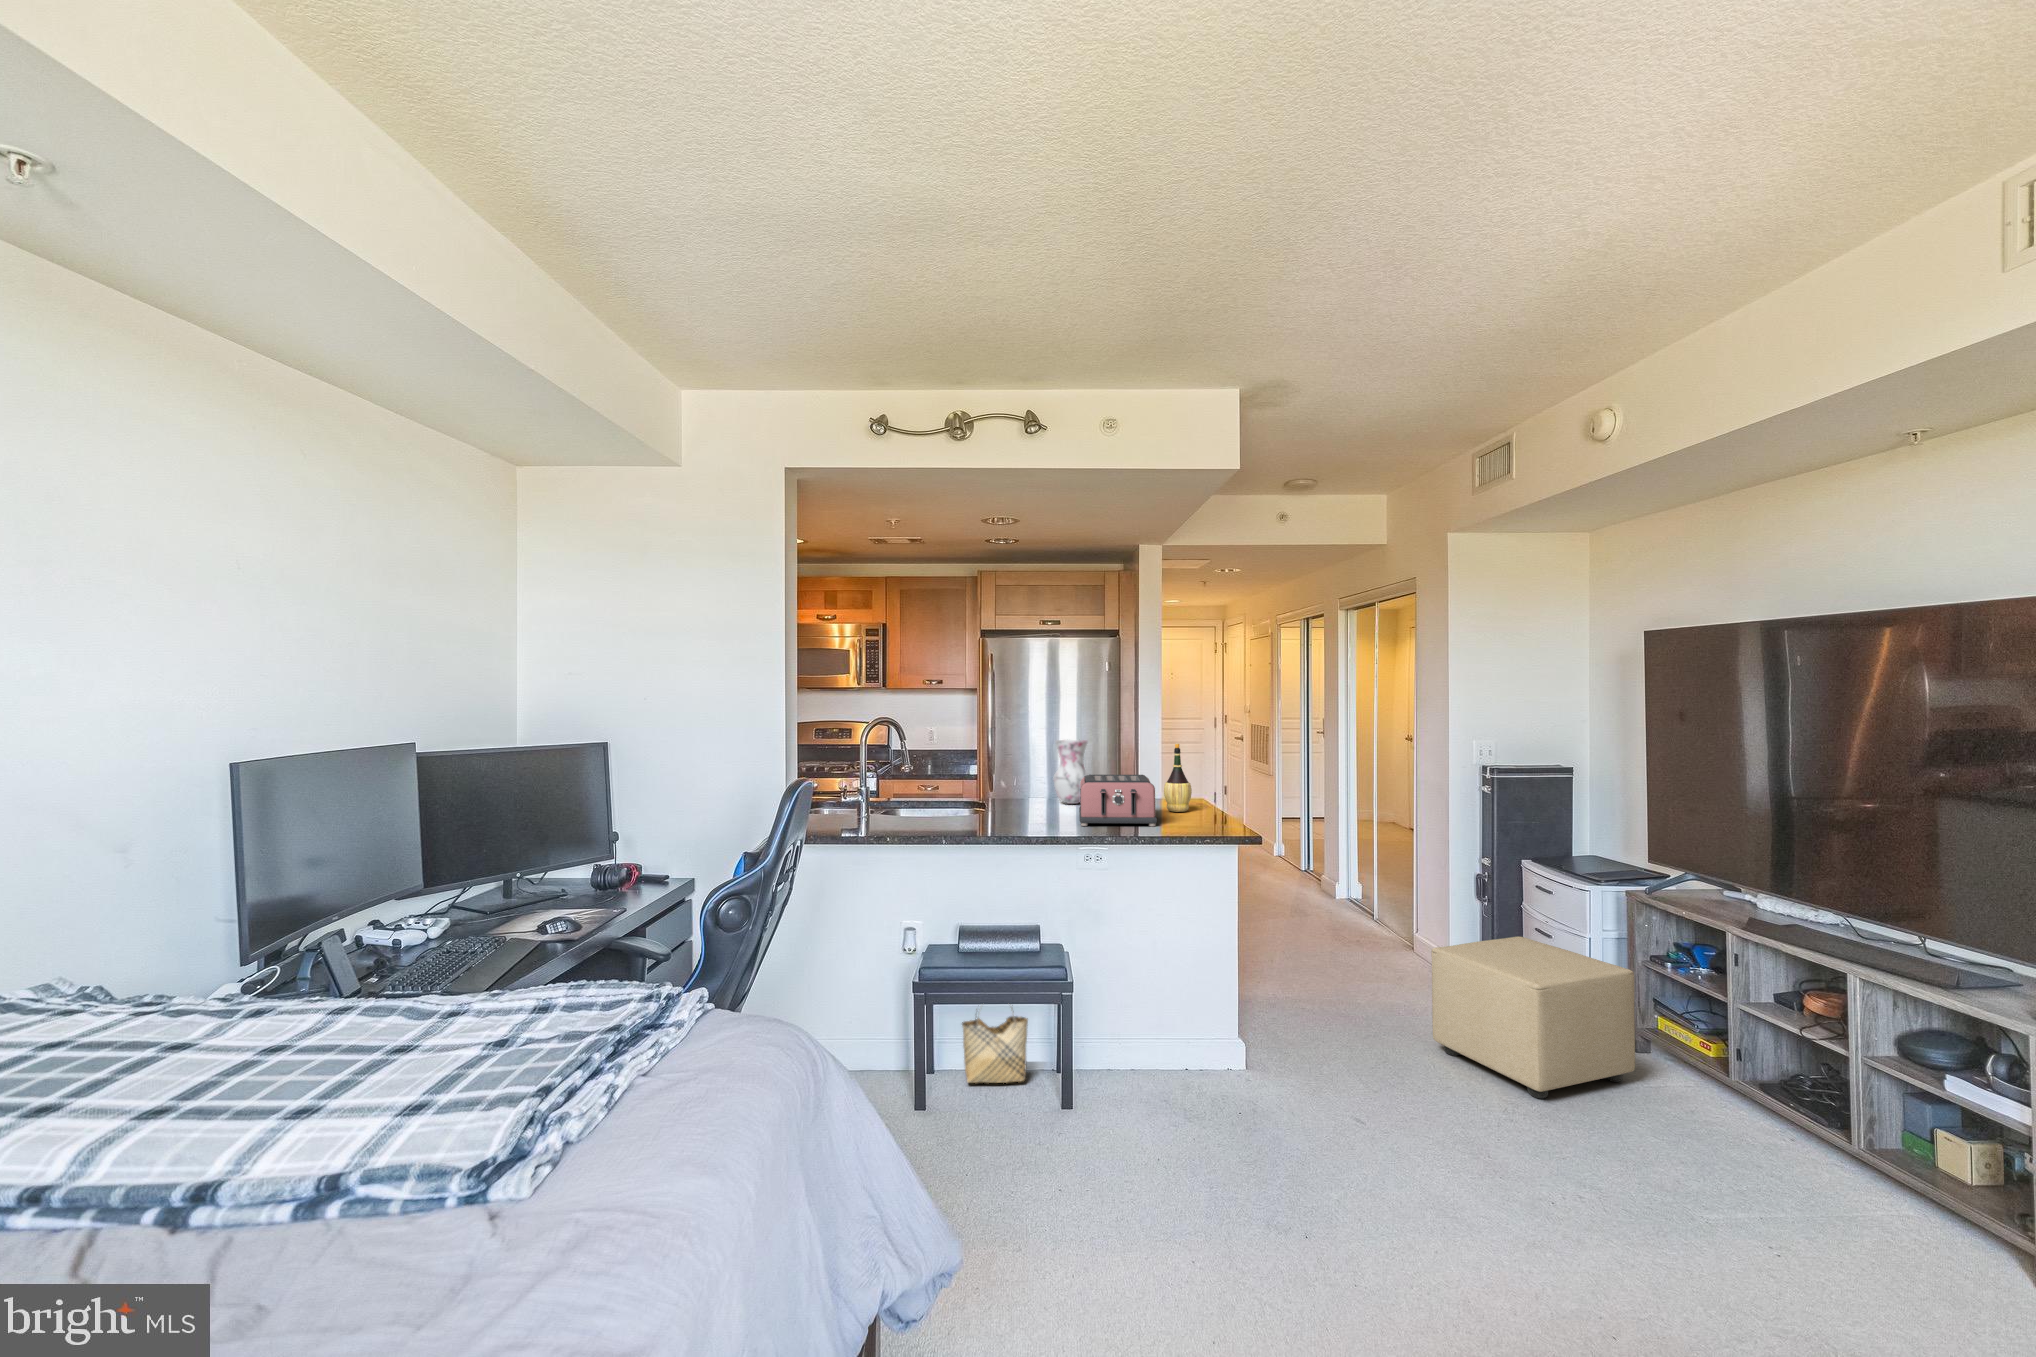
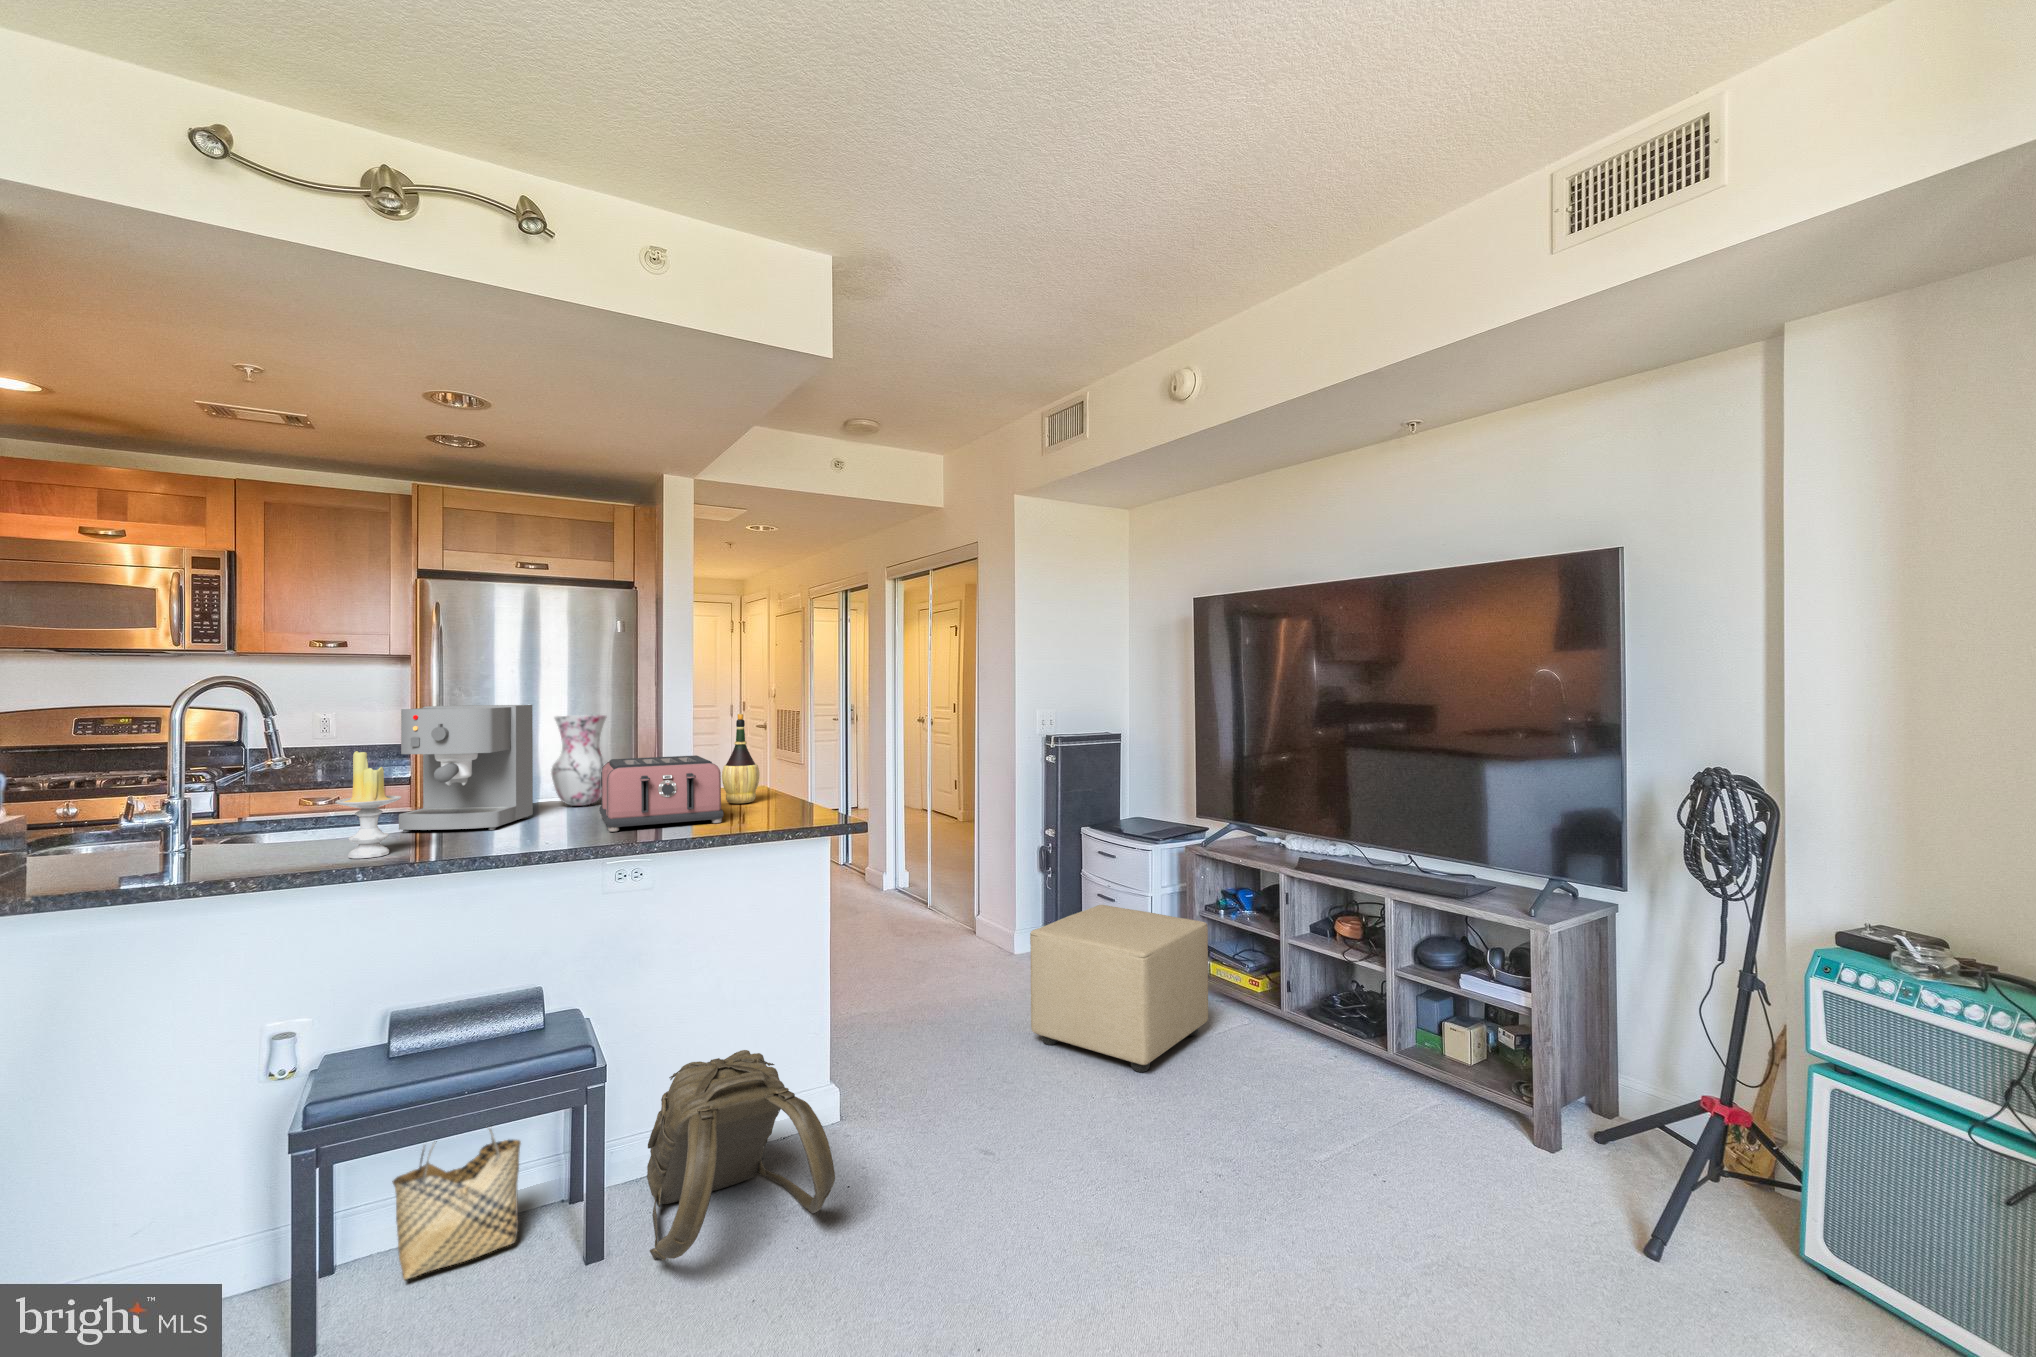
coffee maker: none [966,733,1040,817] -> present [399,705,533,832]
candle: none [934,765,966,829] -> present [335,751,401,858]
backpack: none [1099,991,1220,1117] -> present [647,1050,835,1260]

